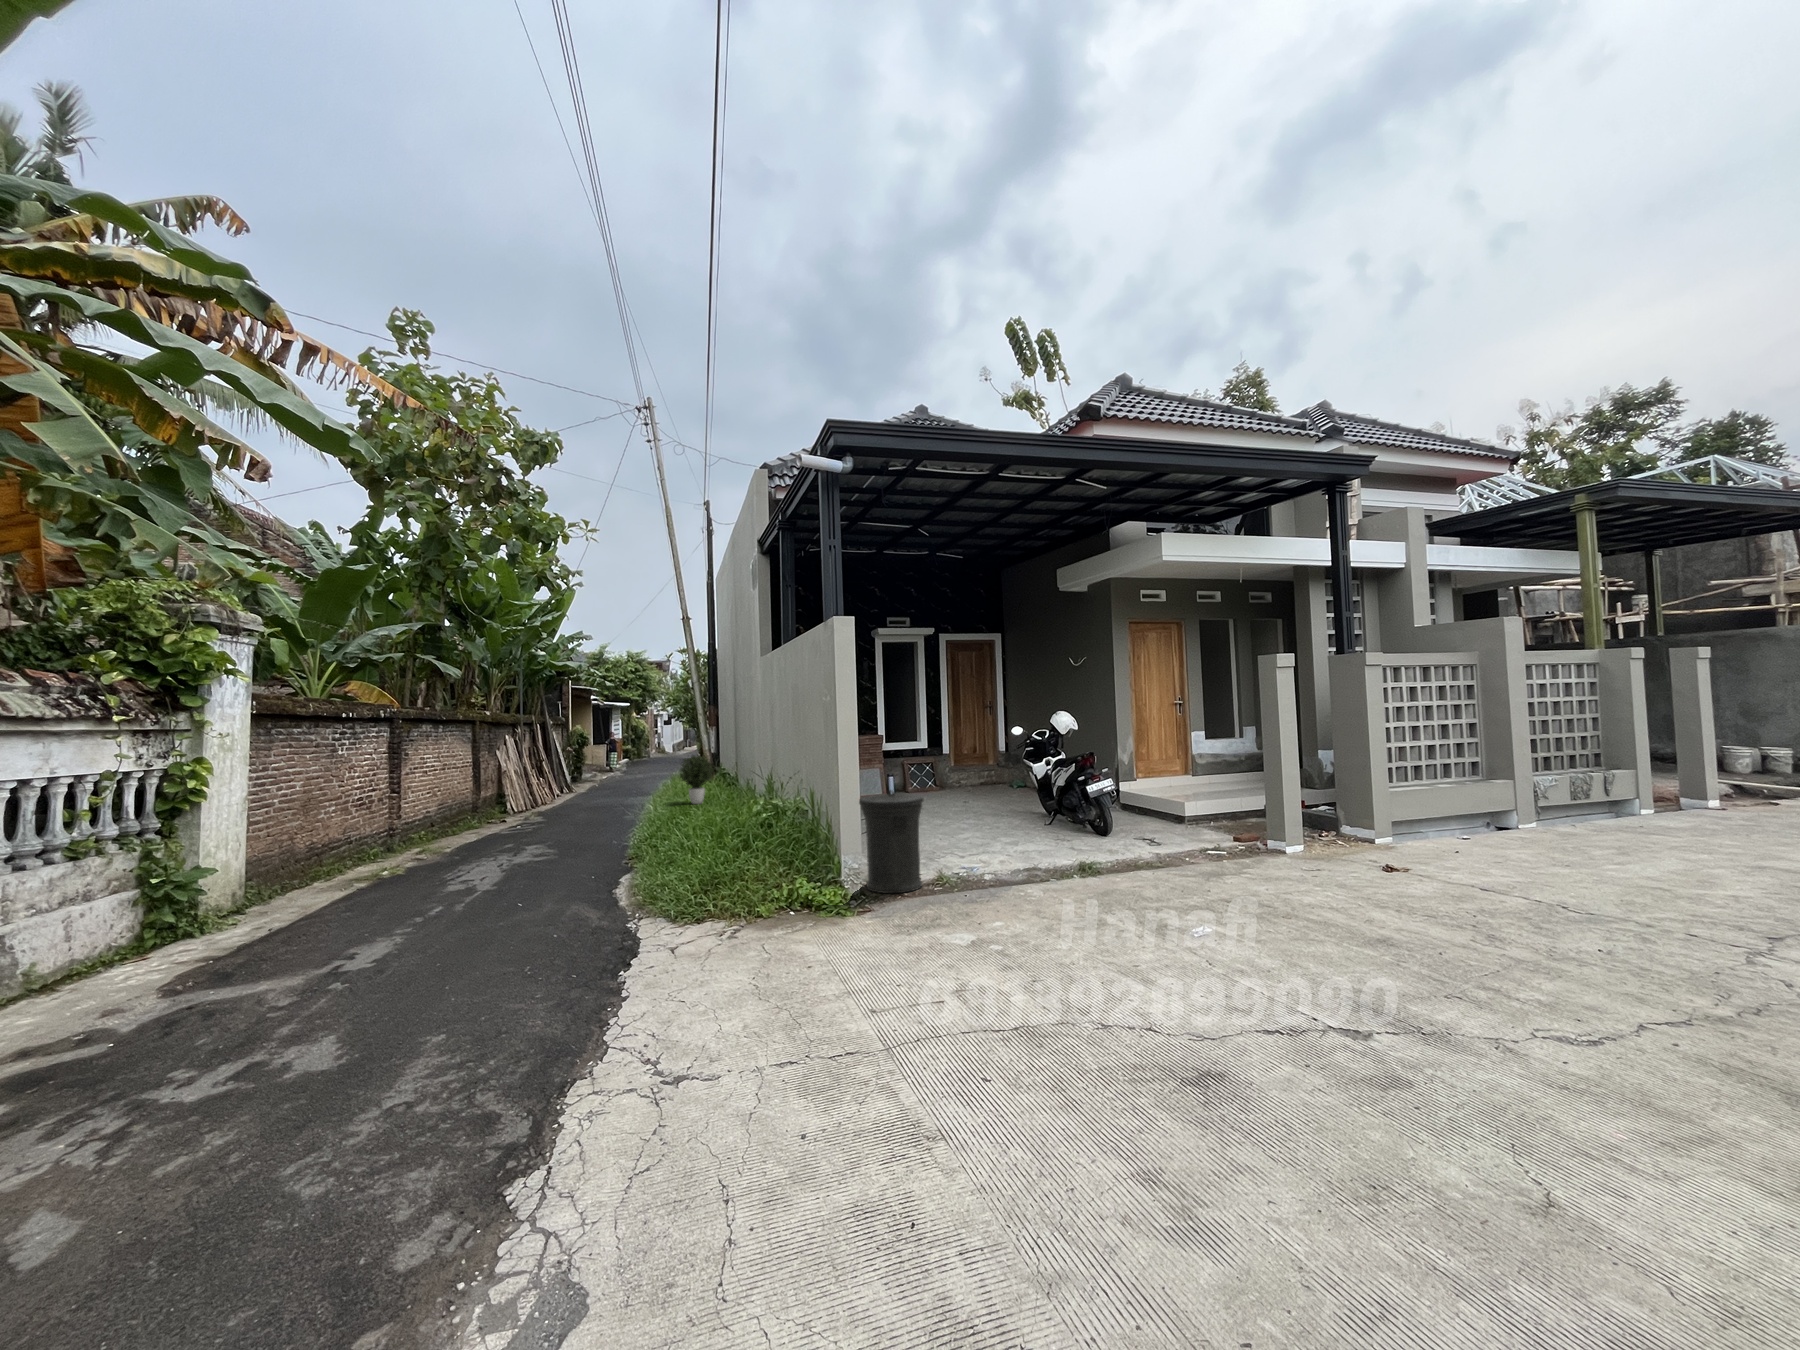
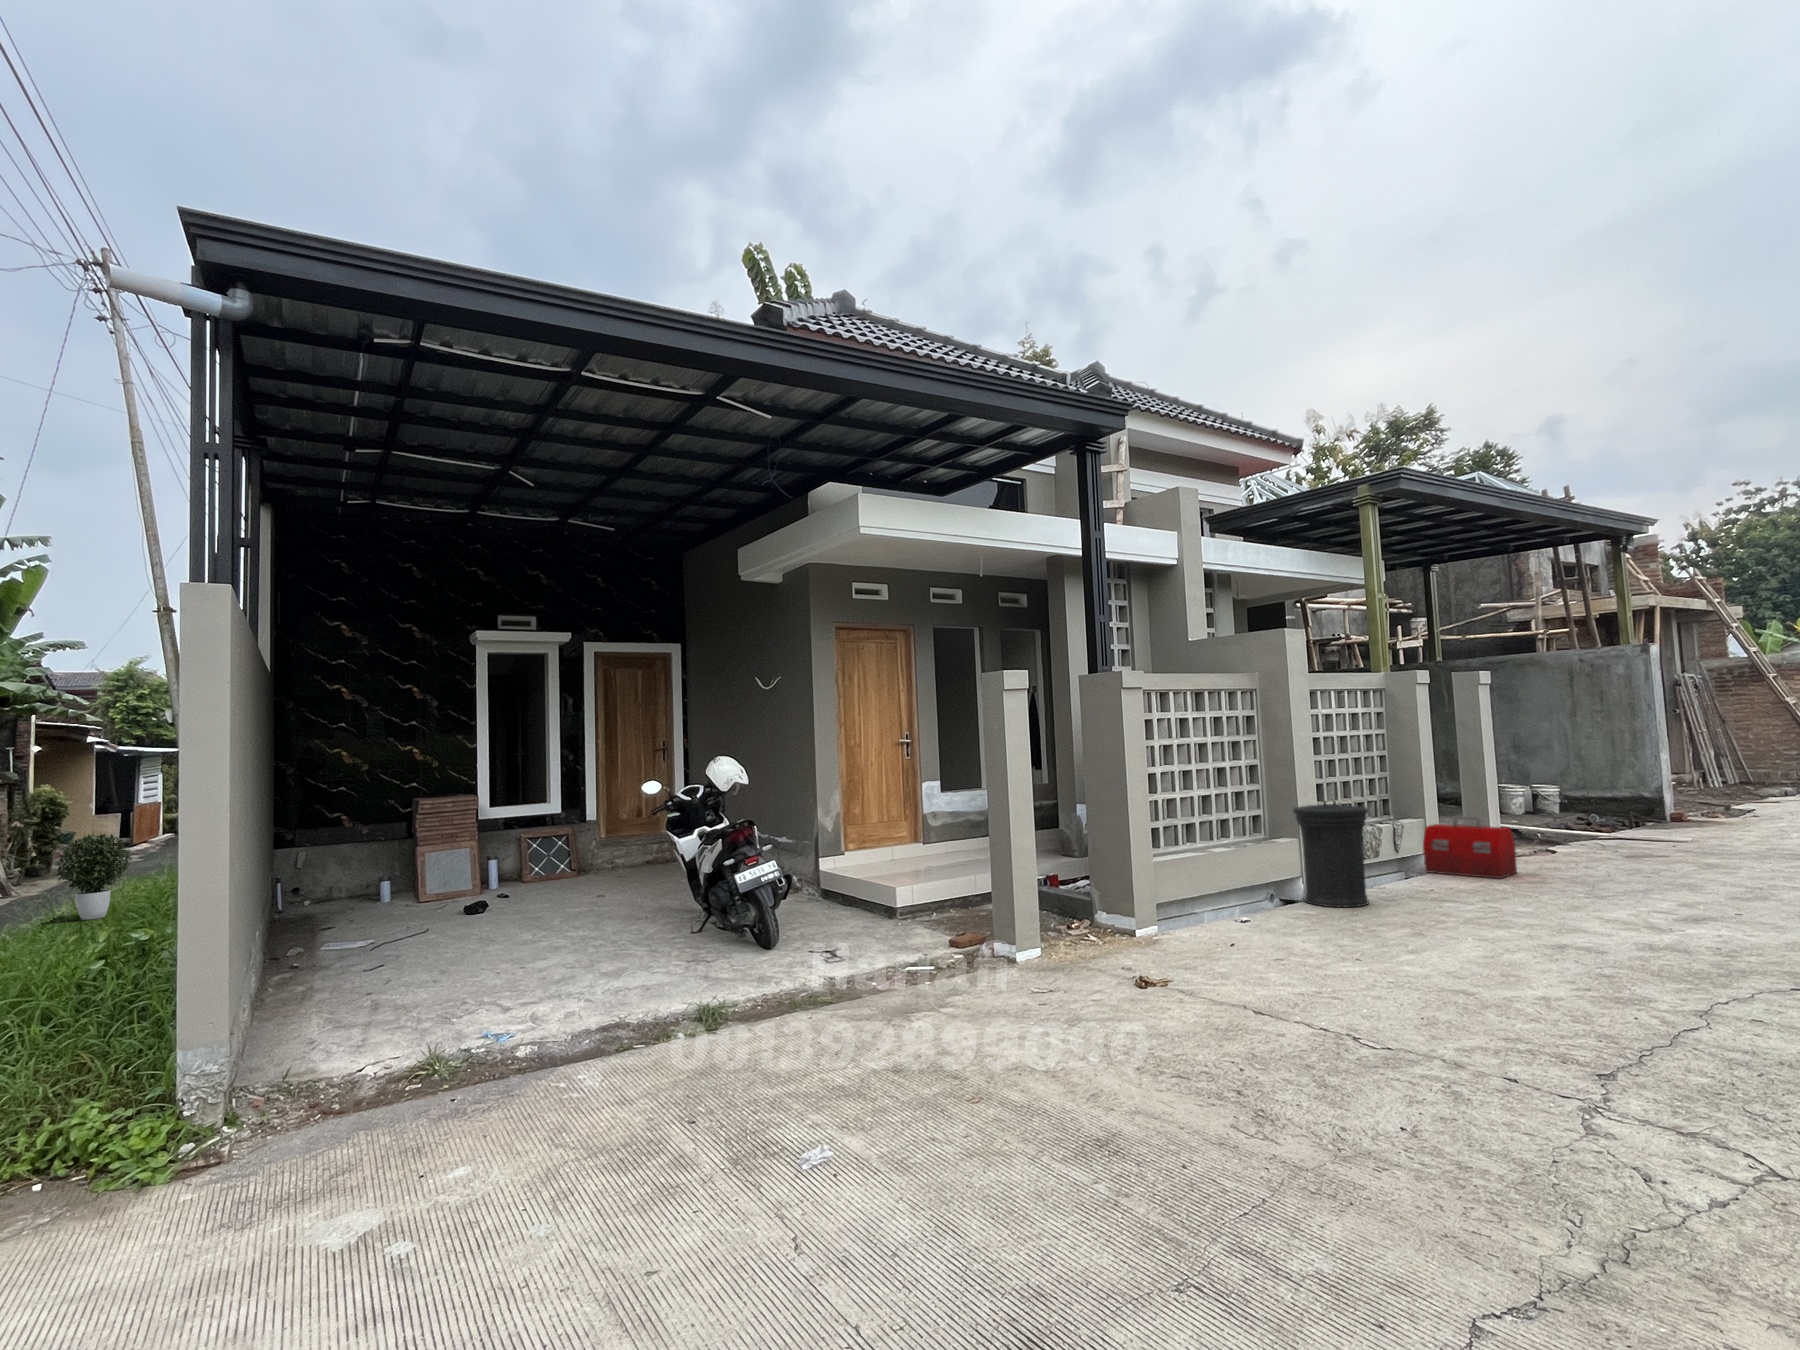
toolbox: none [1633,767,1727,819] -> present [1423,816,1517,879]
trash can: present [859,790,924,893] -> present [1293,801,1369,907]

